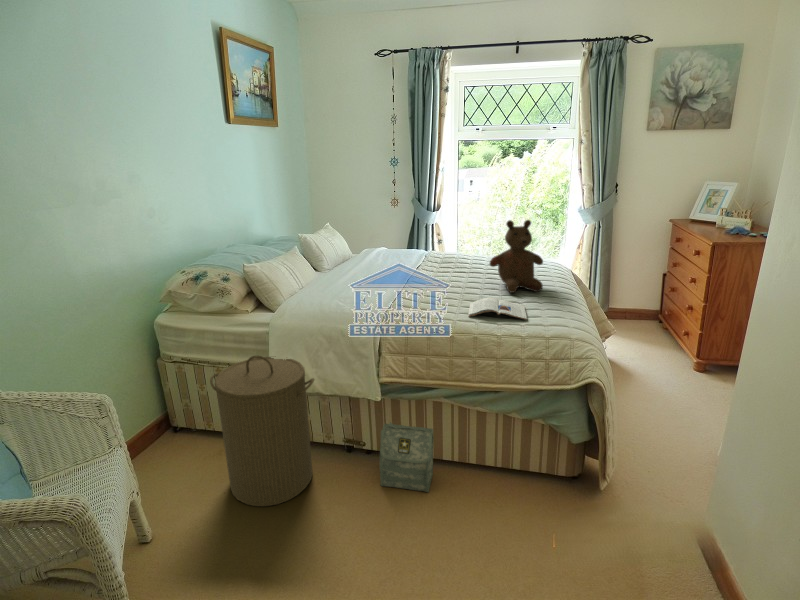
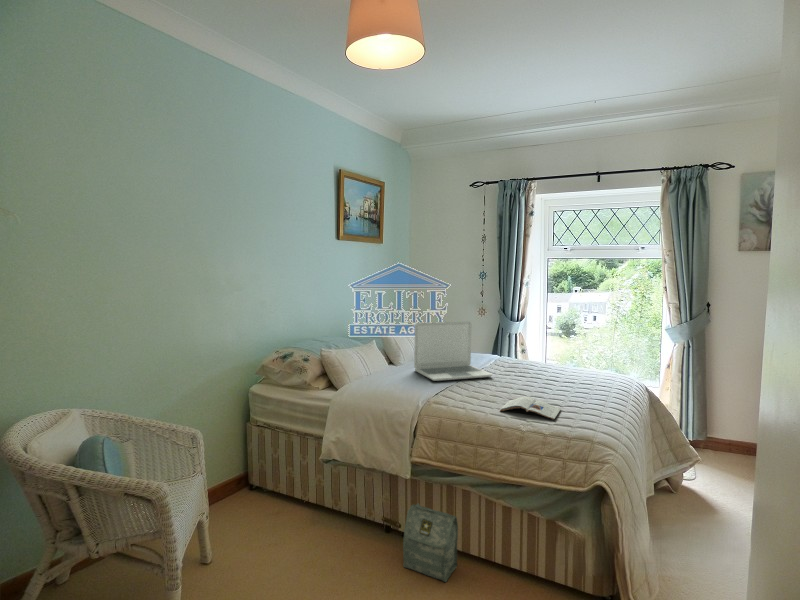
laptop: none [348,218,437,288] -> present [414,322,492,381]
teddy bear: present [490,220,543,293] -> none [539,328,595,398]
laundry hamper: present [210,356,314,506] -> none [274,422,355,563]

